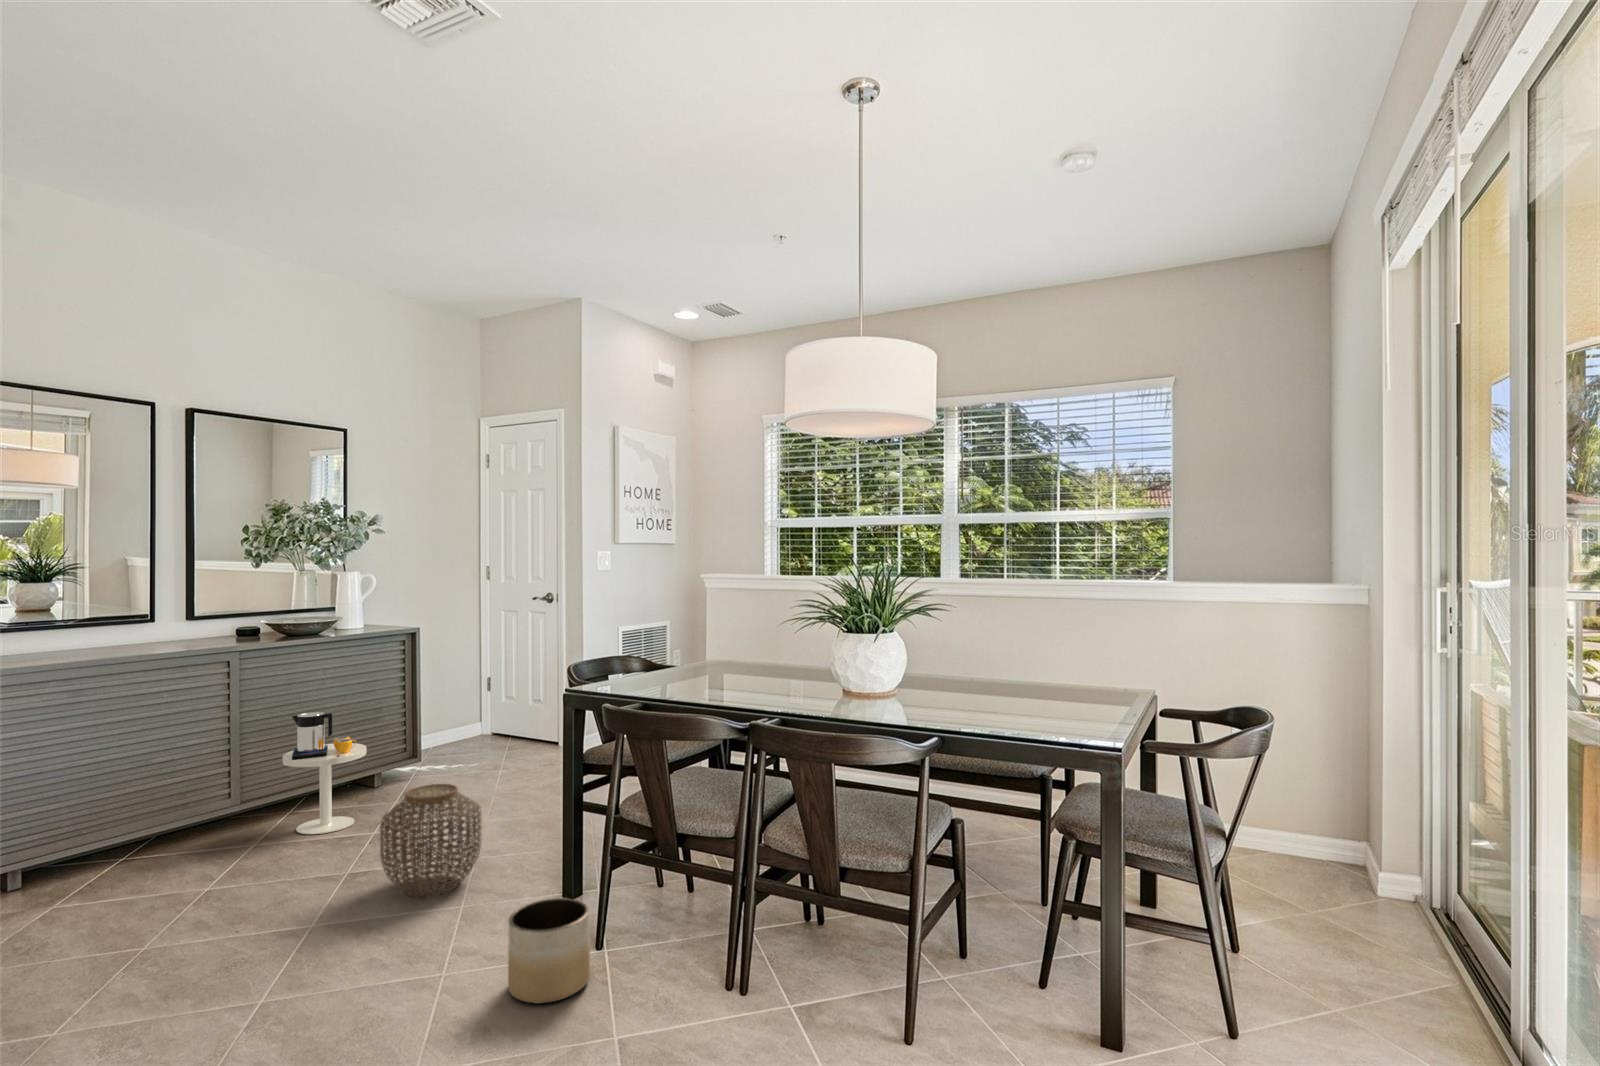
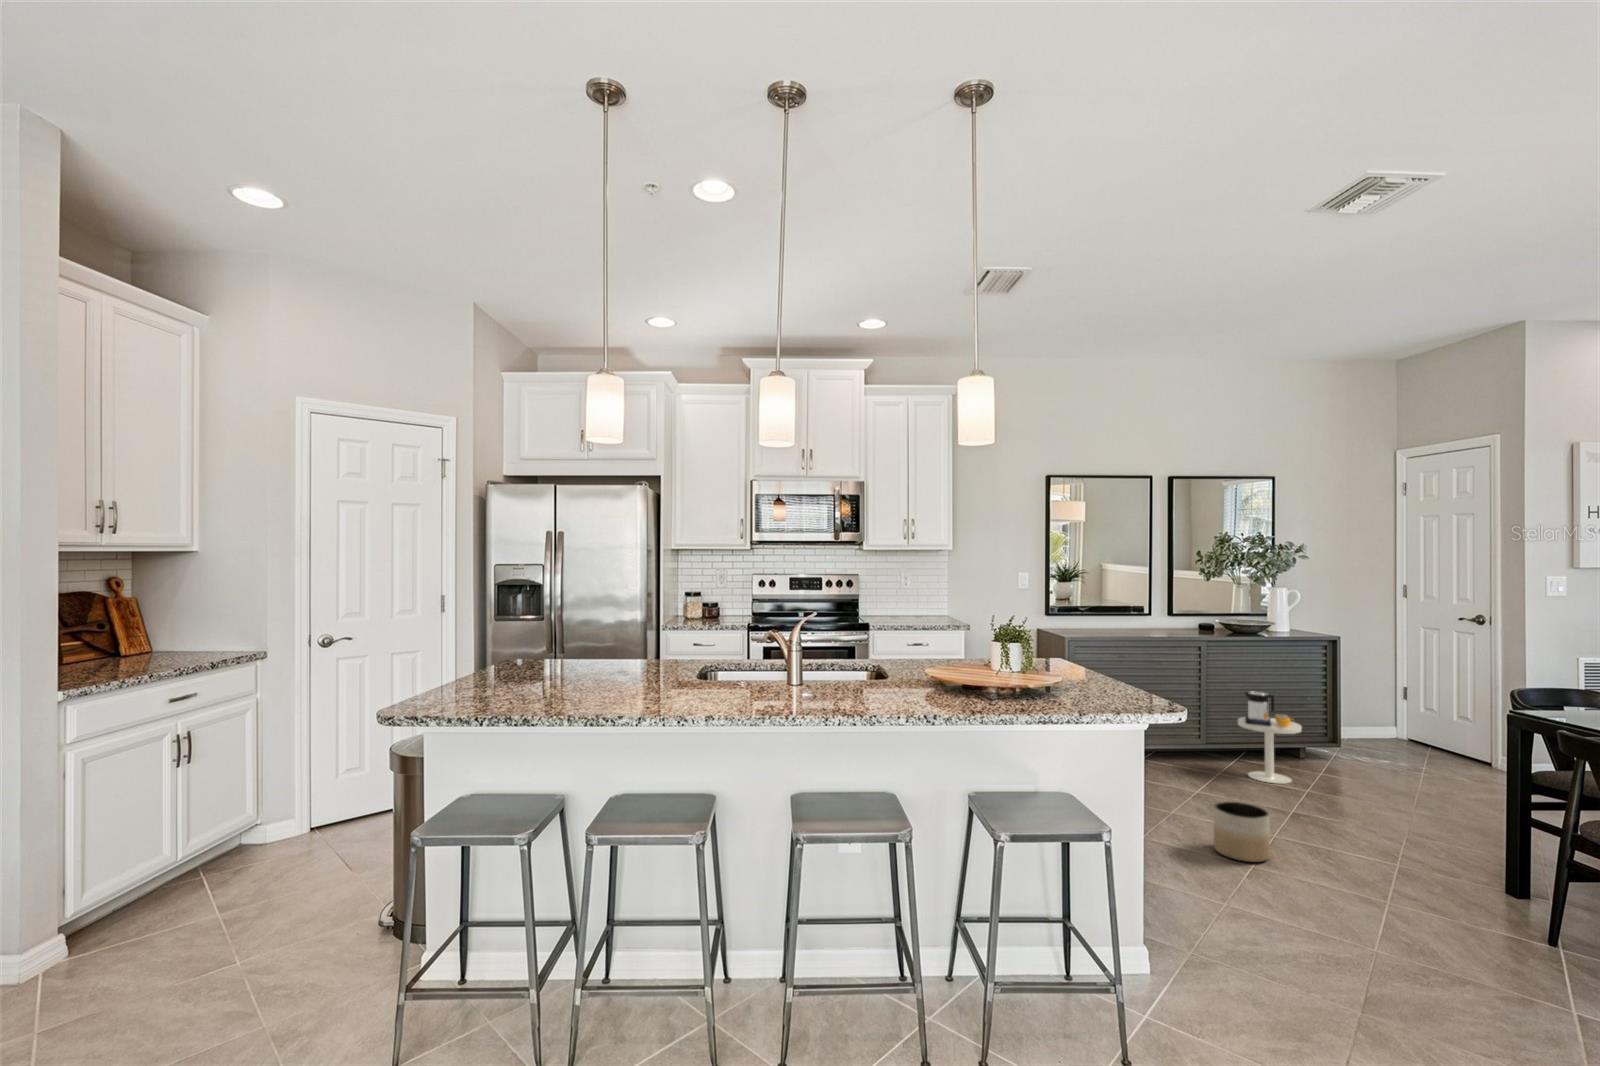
woven basket: present [380,784,481,896] -> none [1326,765,1417,853]
planter: present [508,898,590,1004] -> present [1214,802,1270,862]

